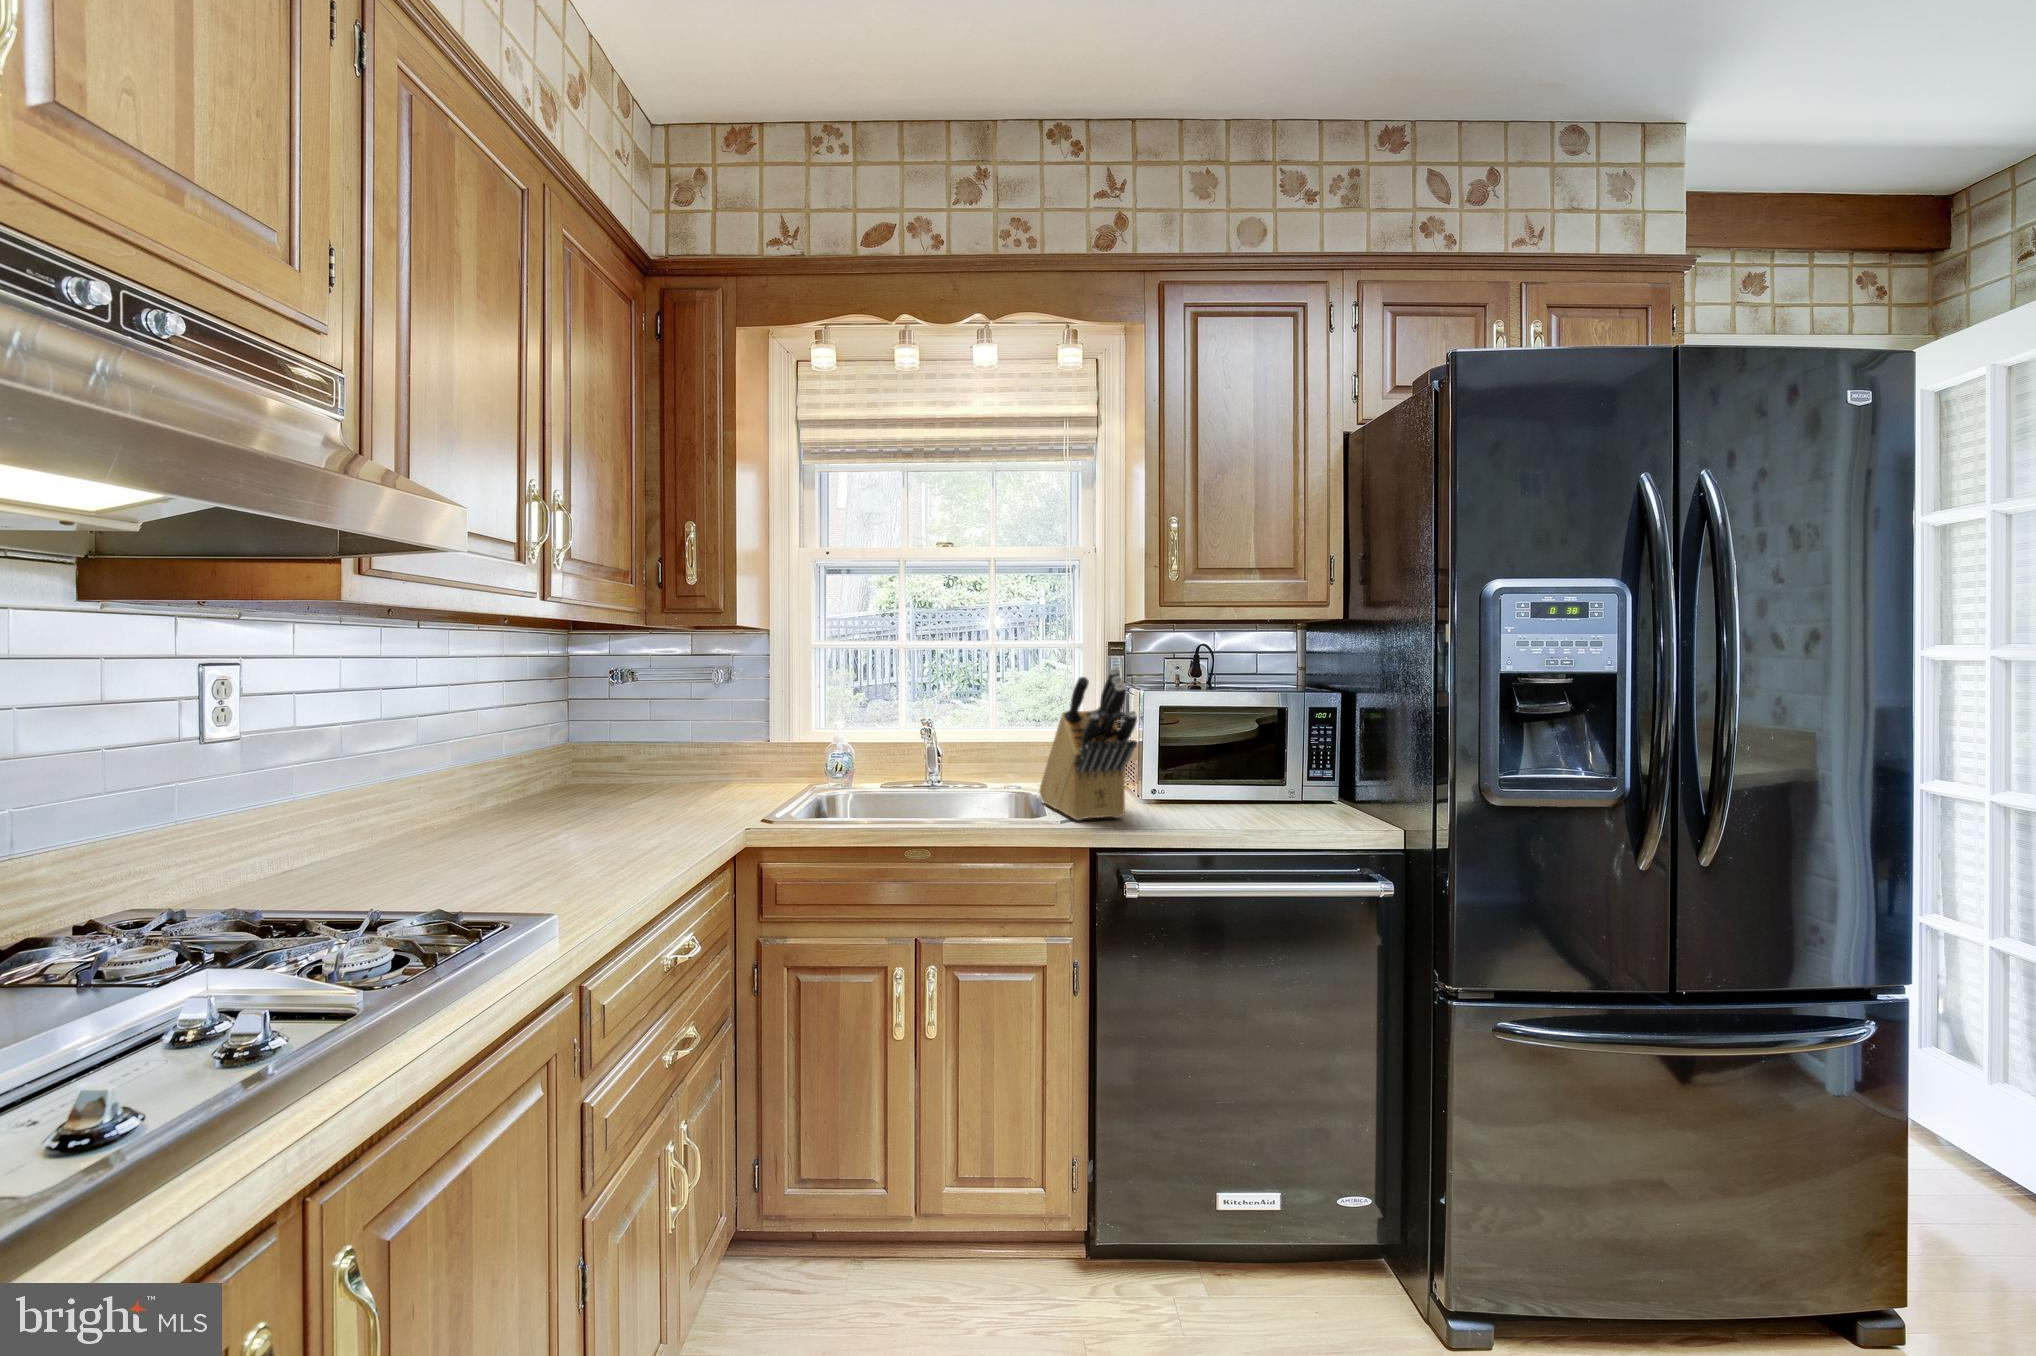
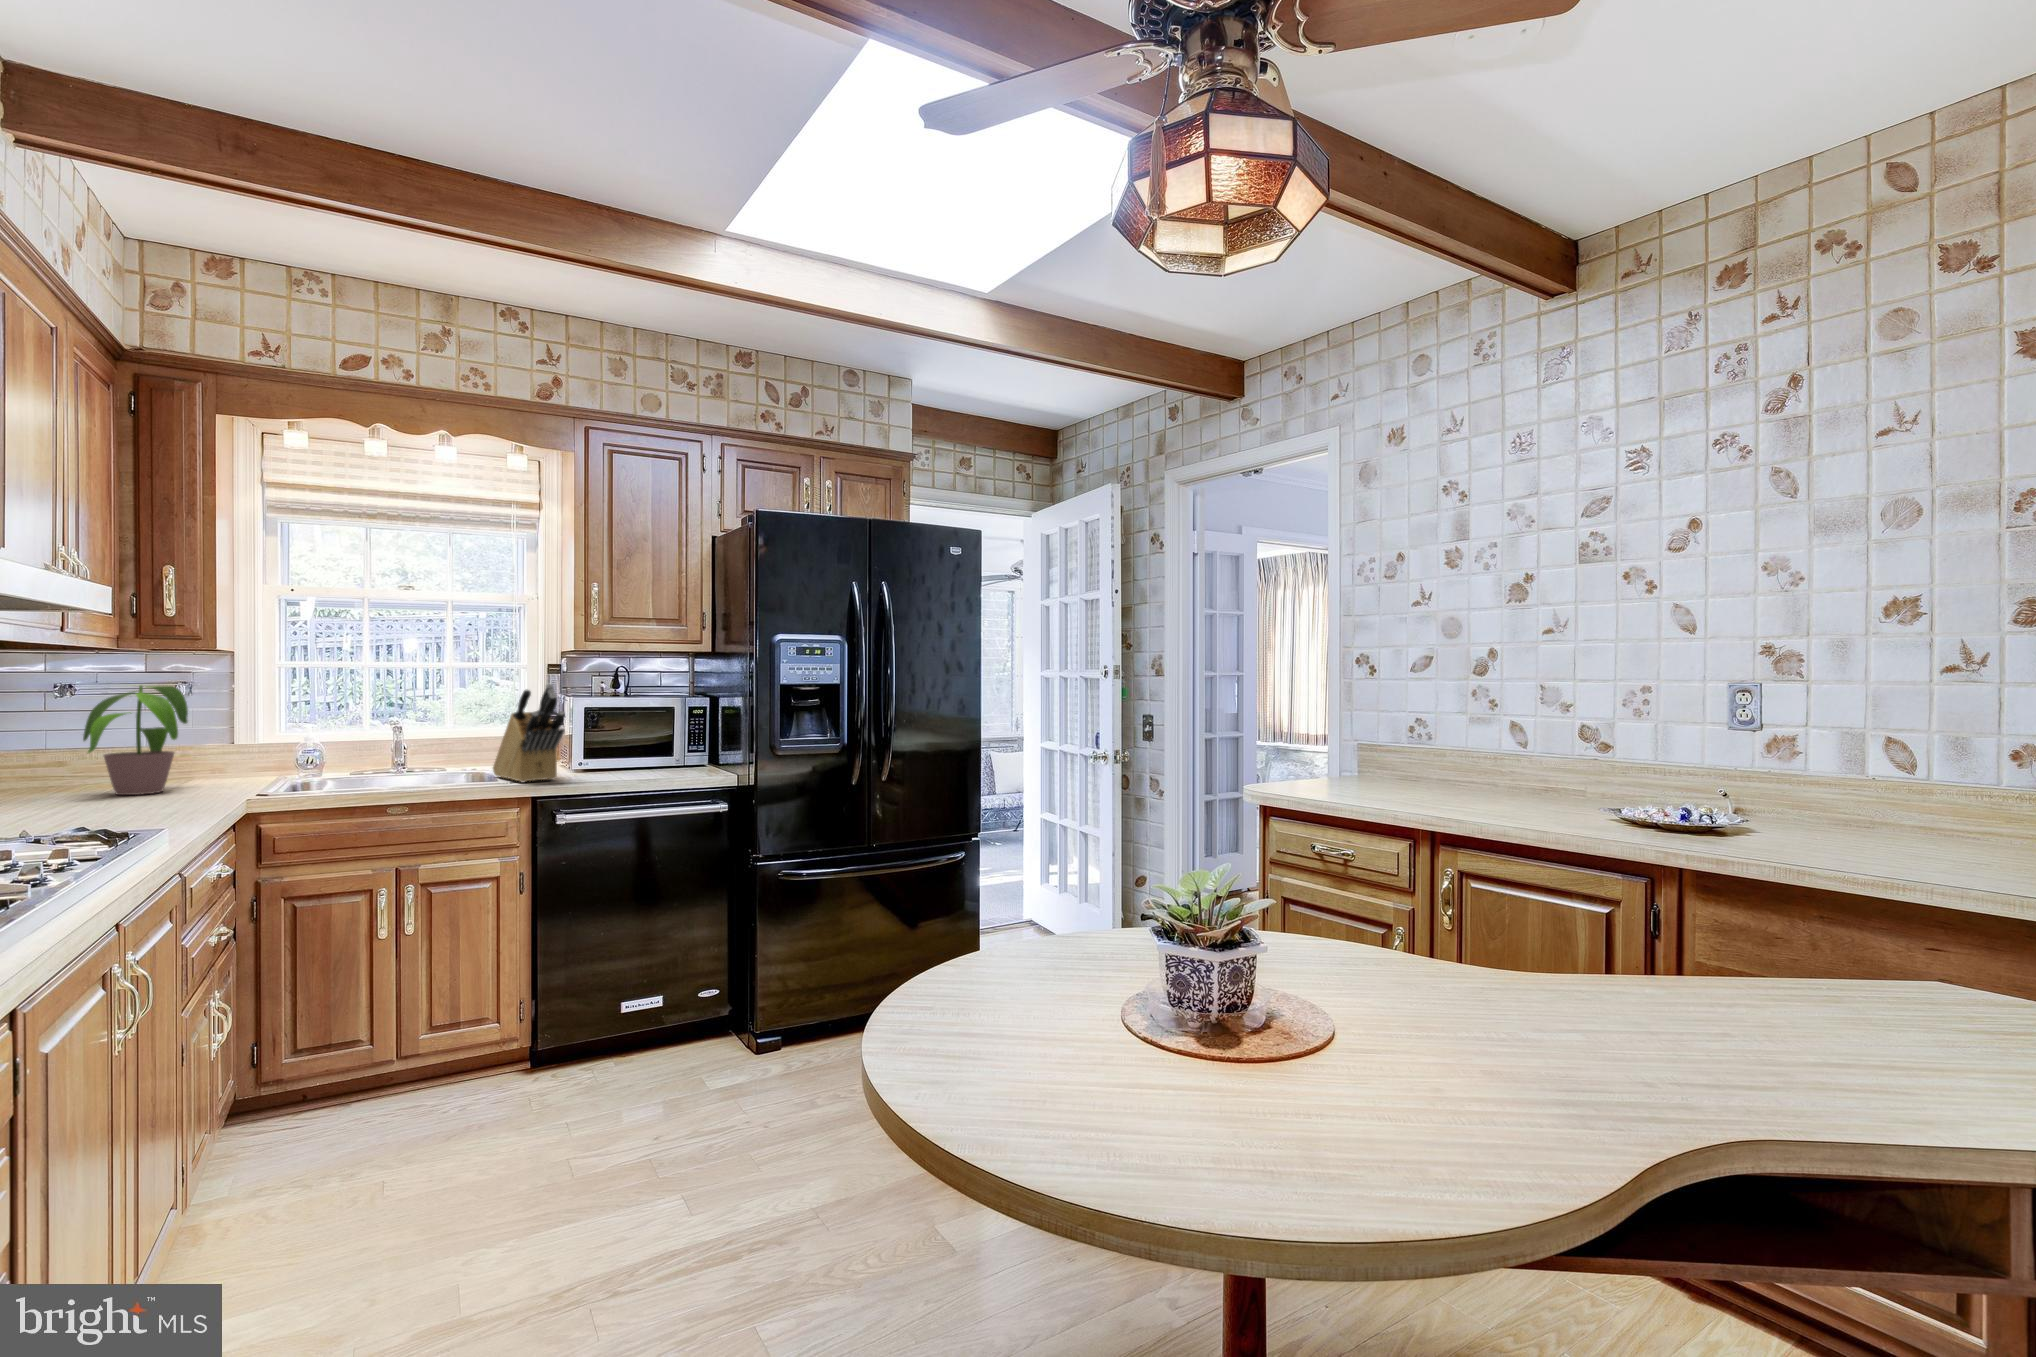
potted plant: none [575,669,734,806] -> present [83,686,188,795]

